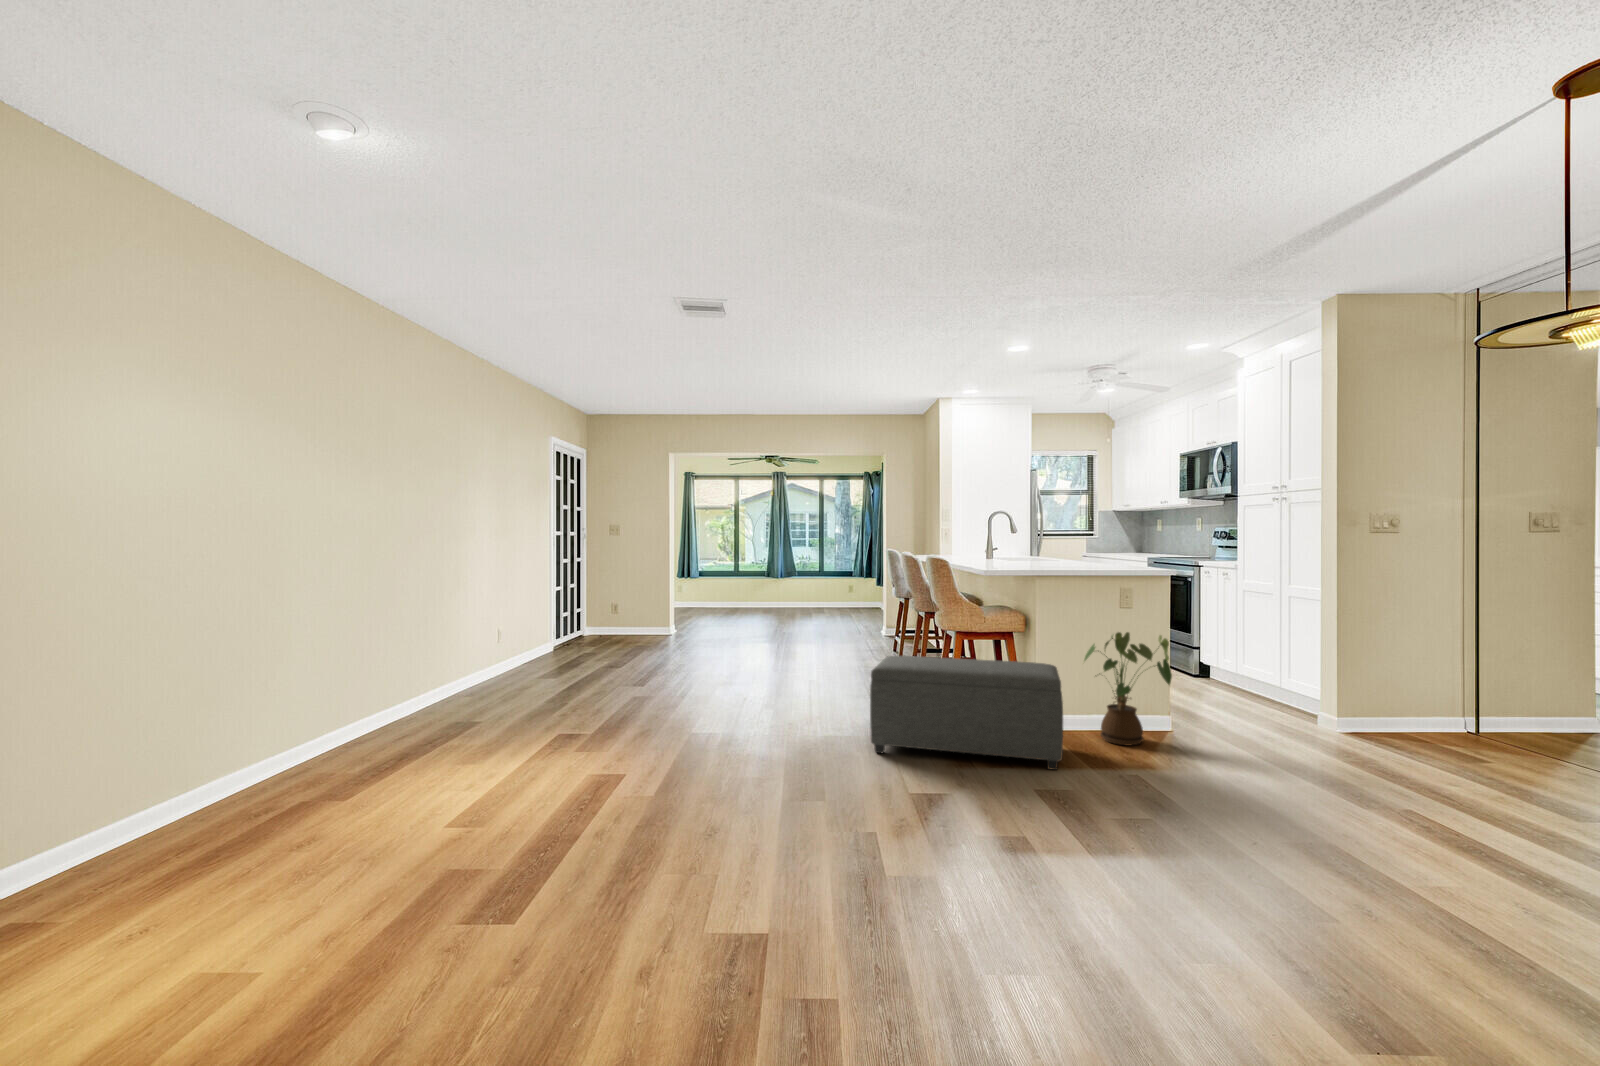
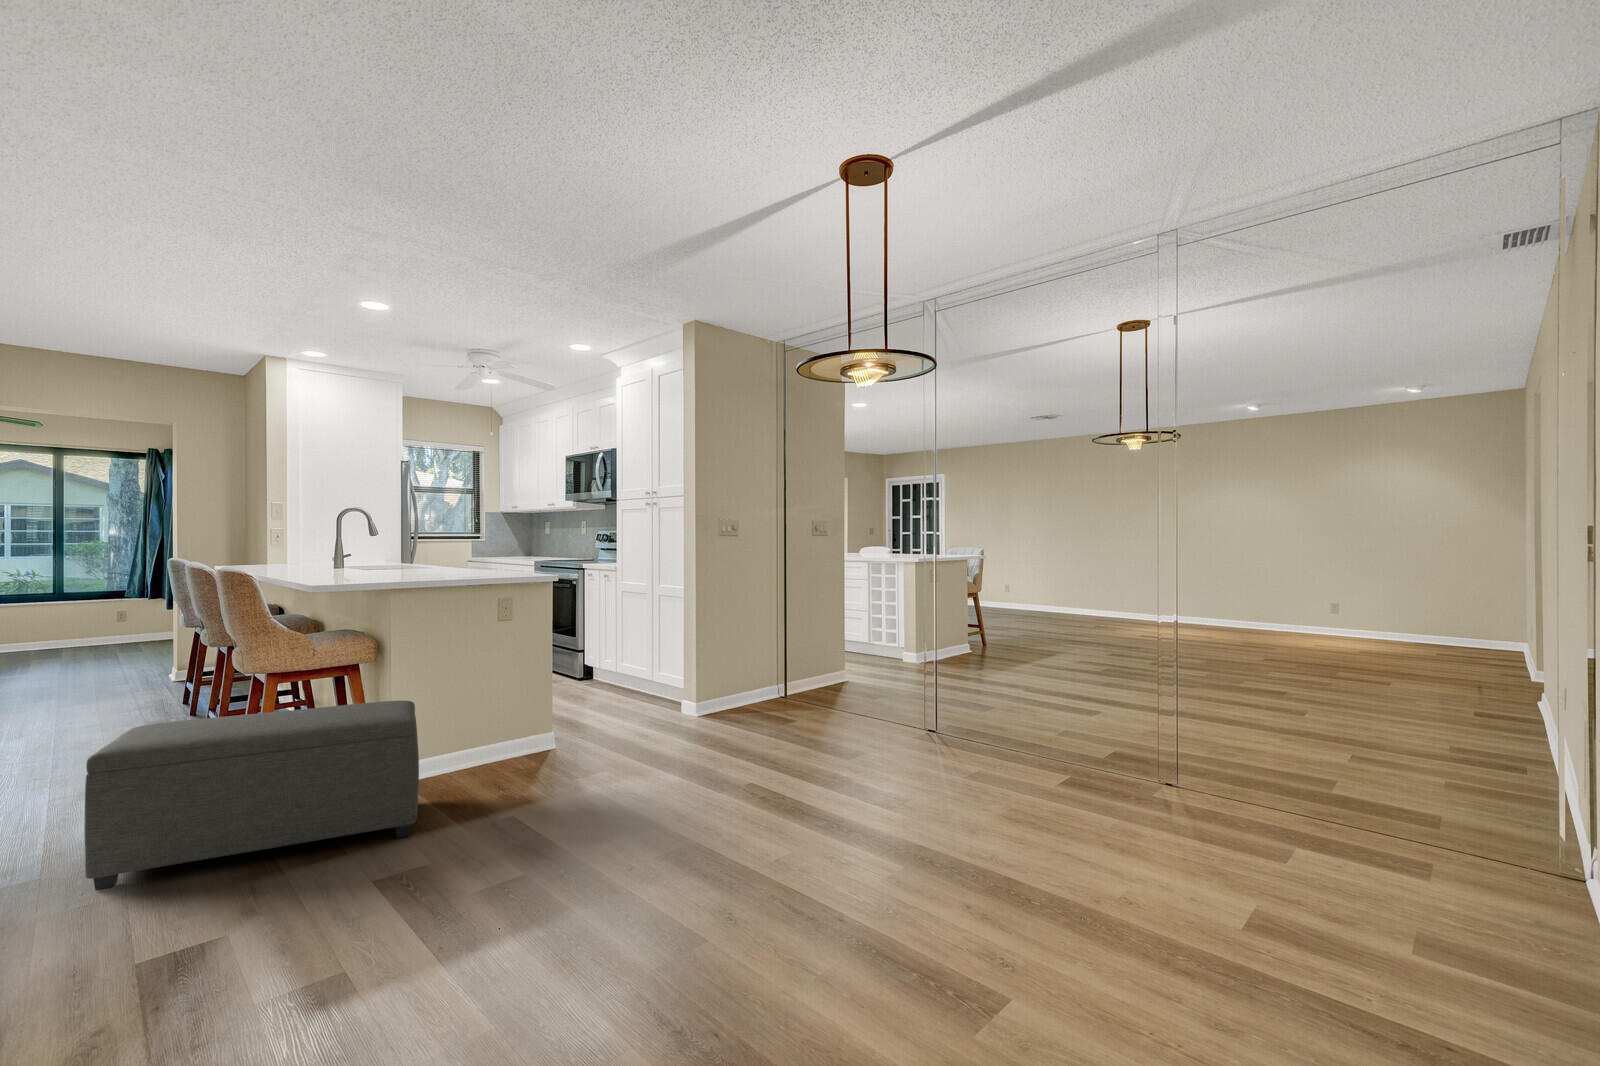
house plant: present [1084,632,1172,745] -> none [449,648,549,781]

